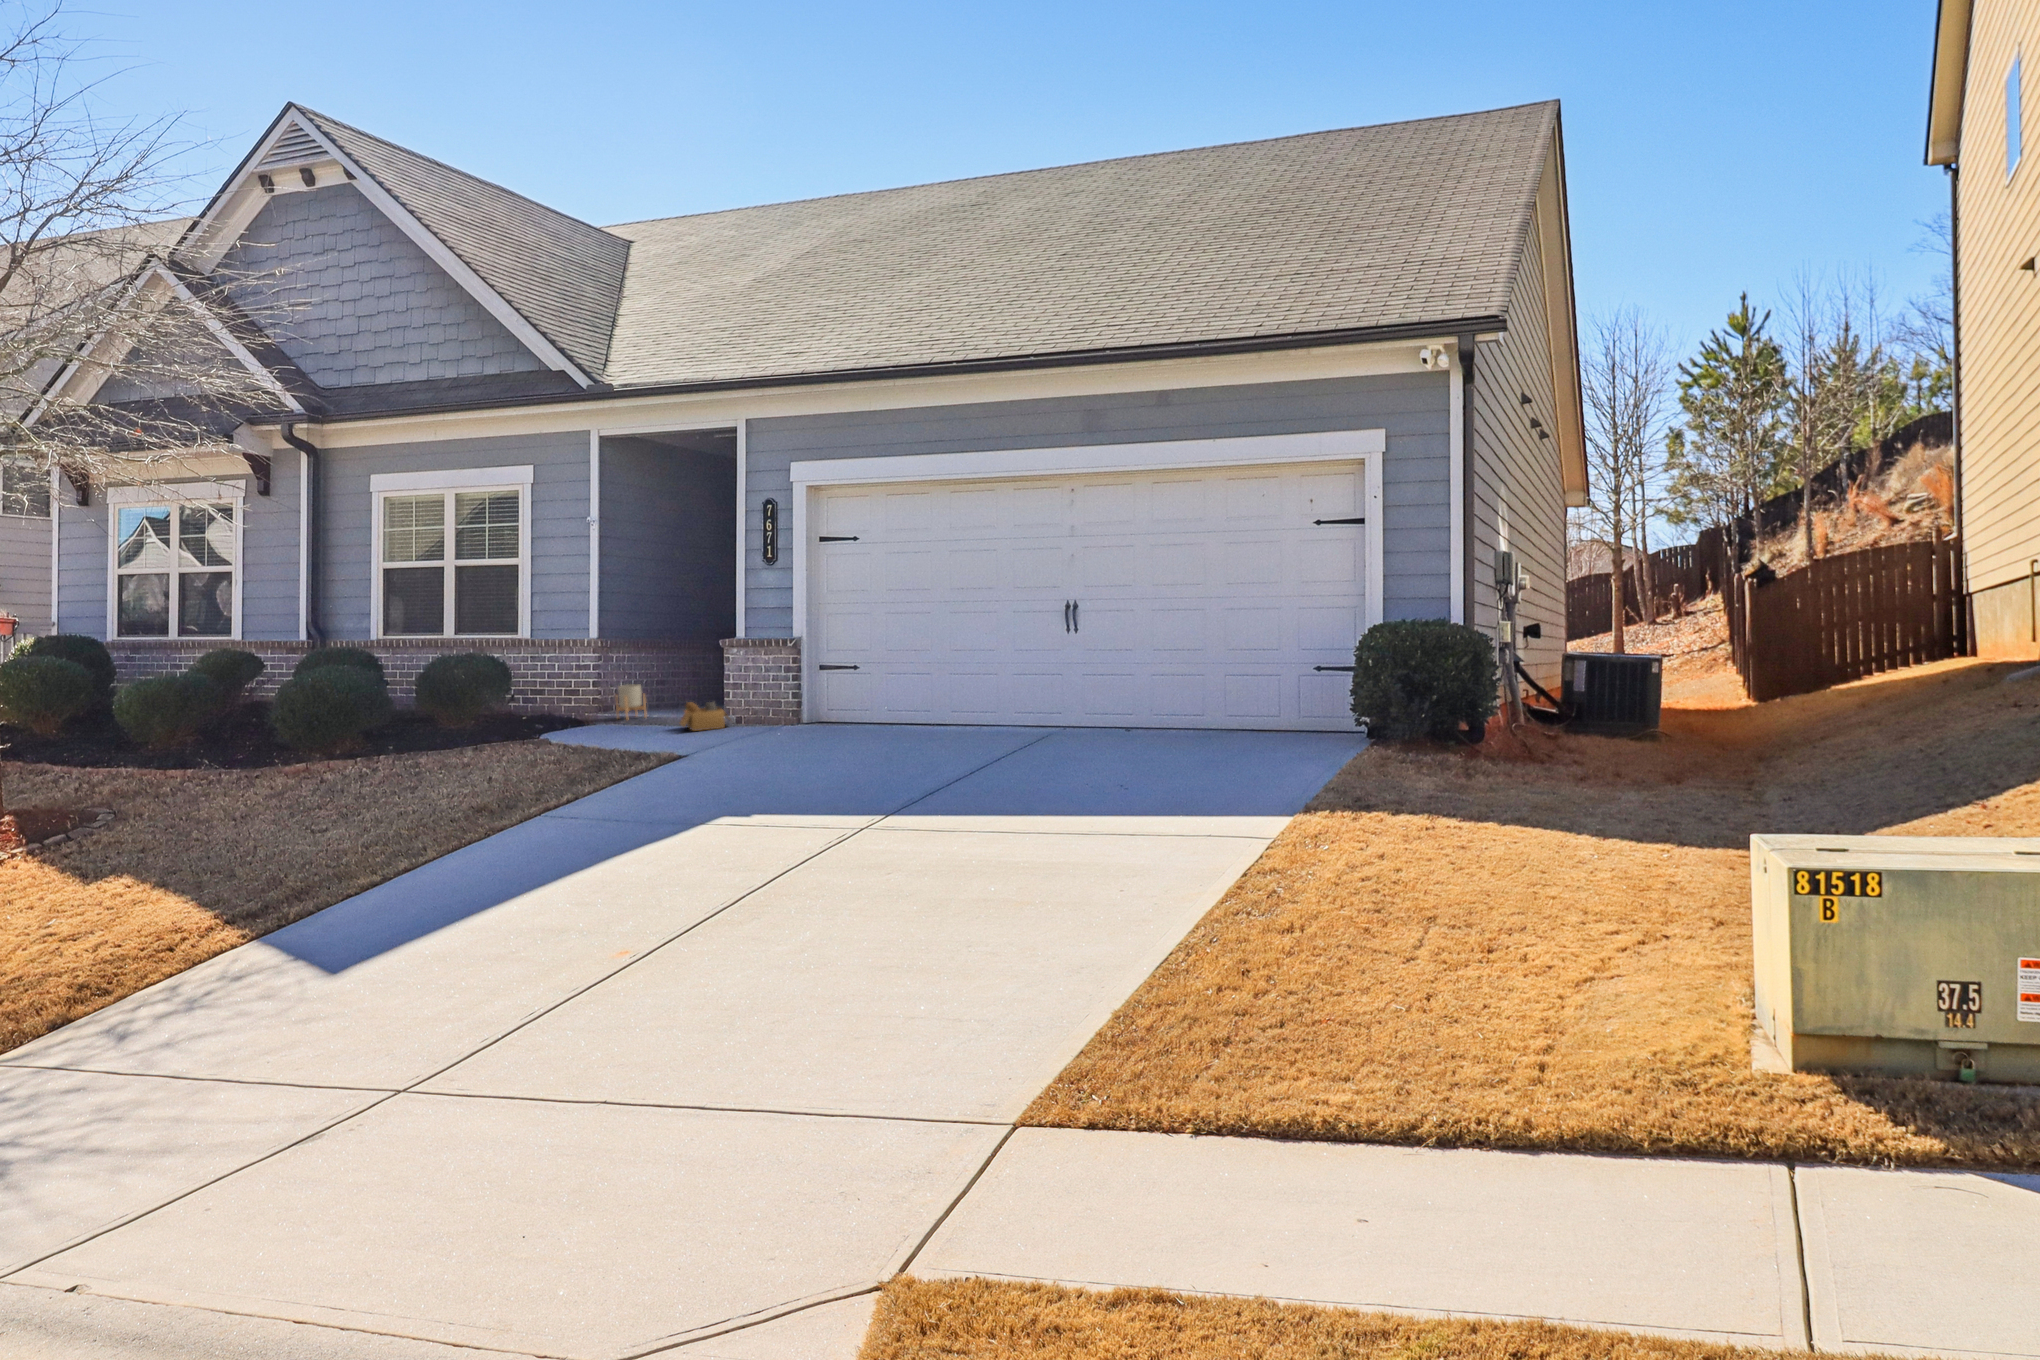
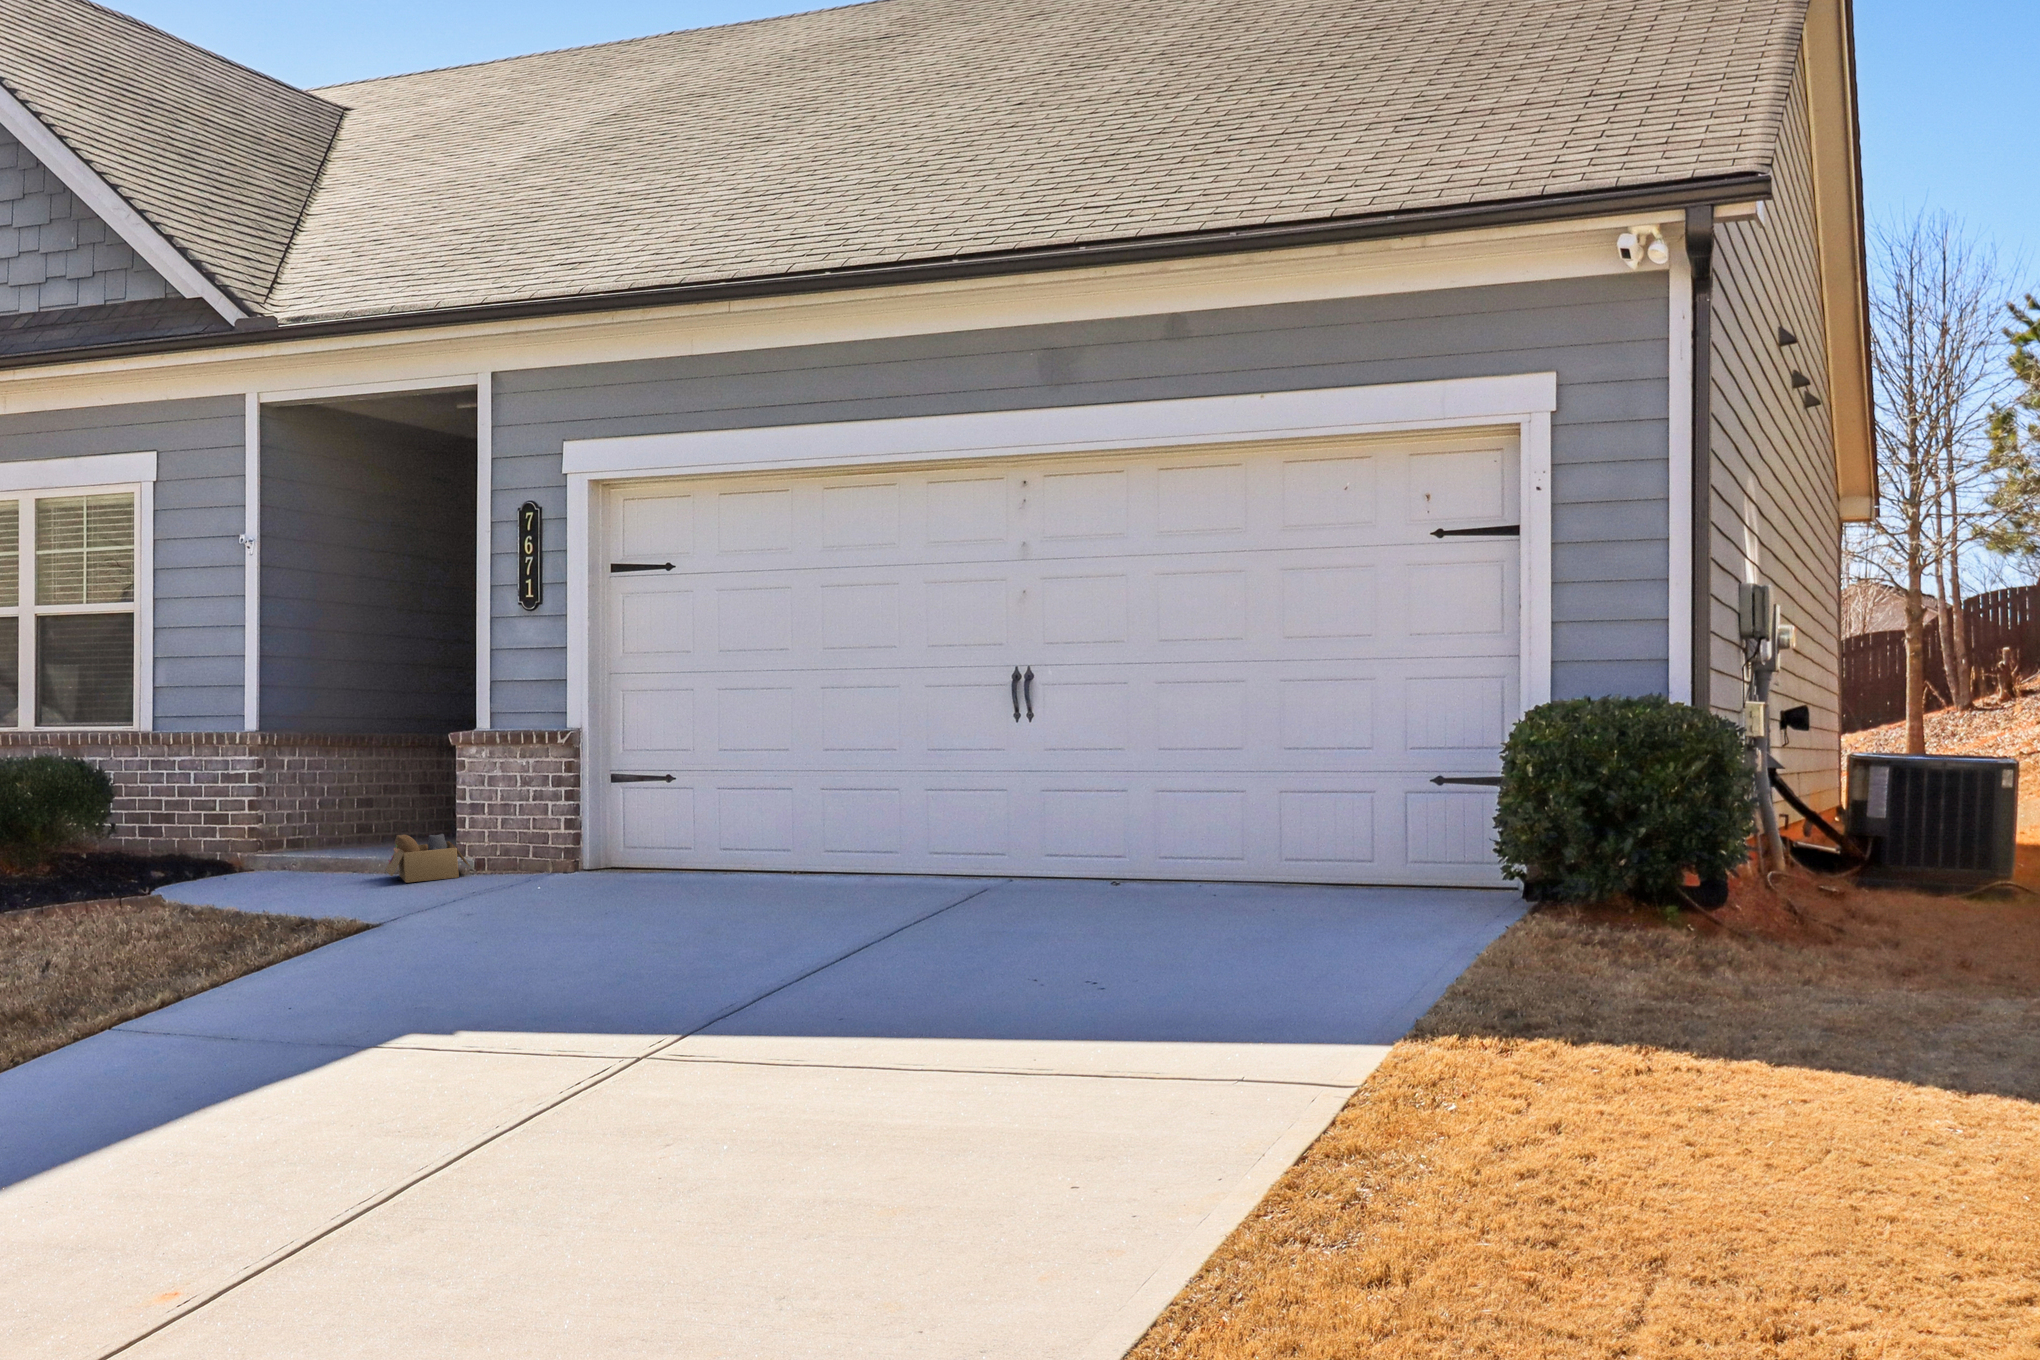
planter: present [616,684,646,719] -> none [289,805,340,864]

